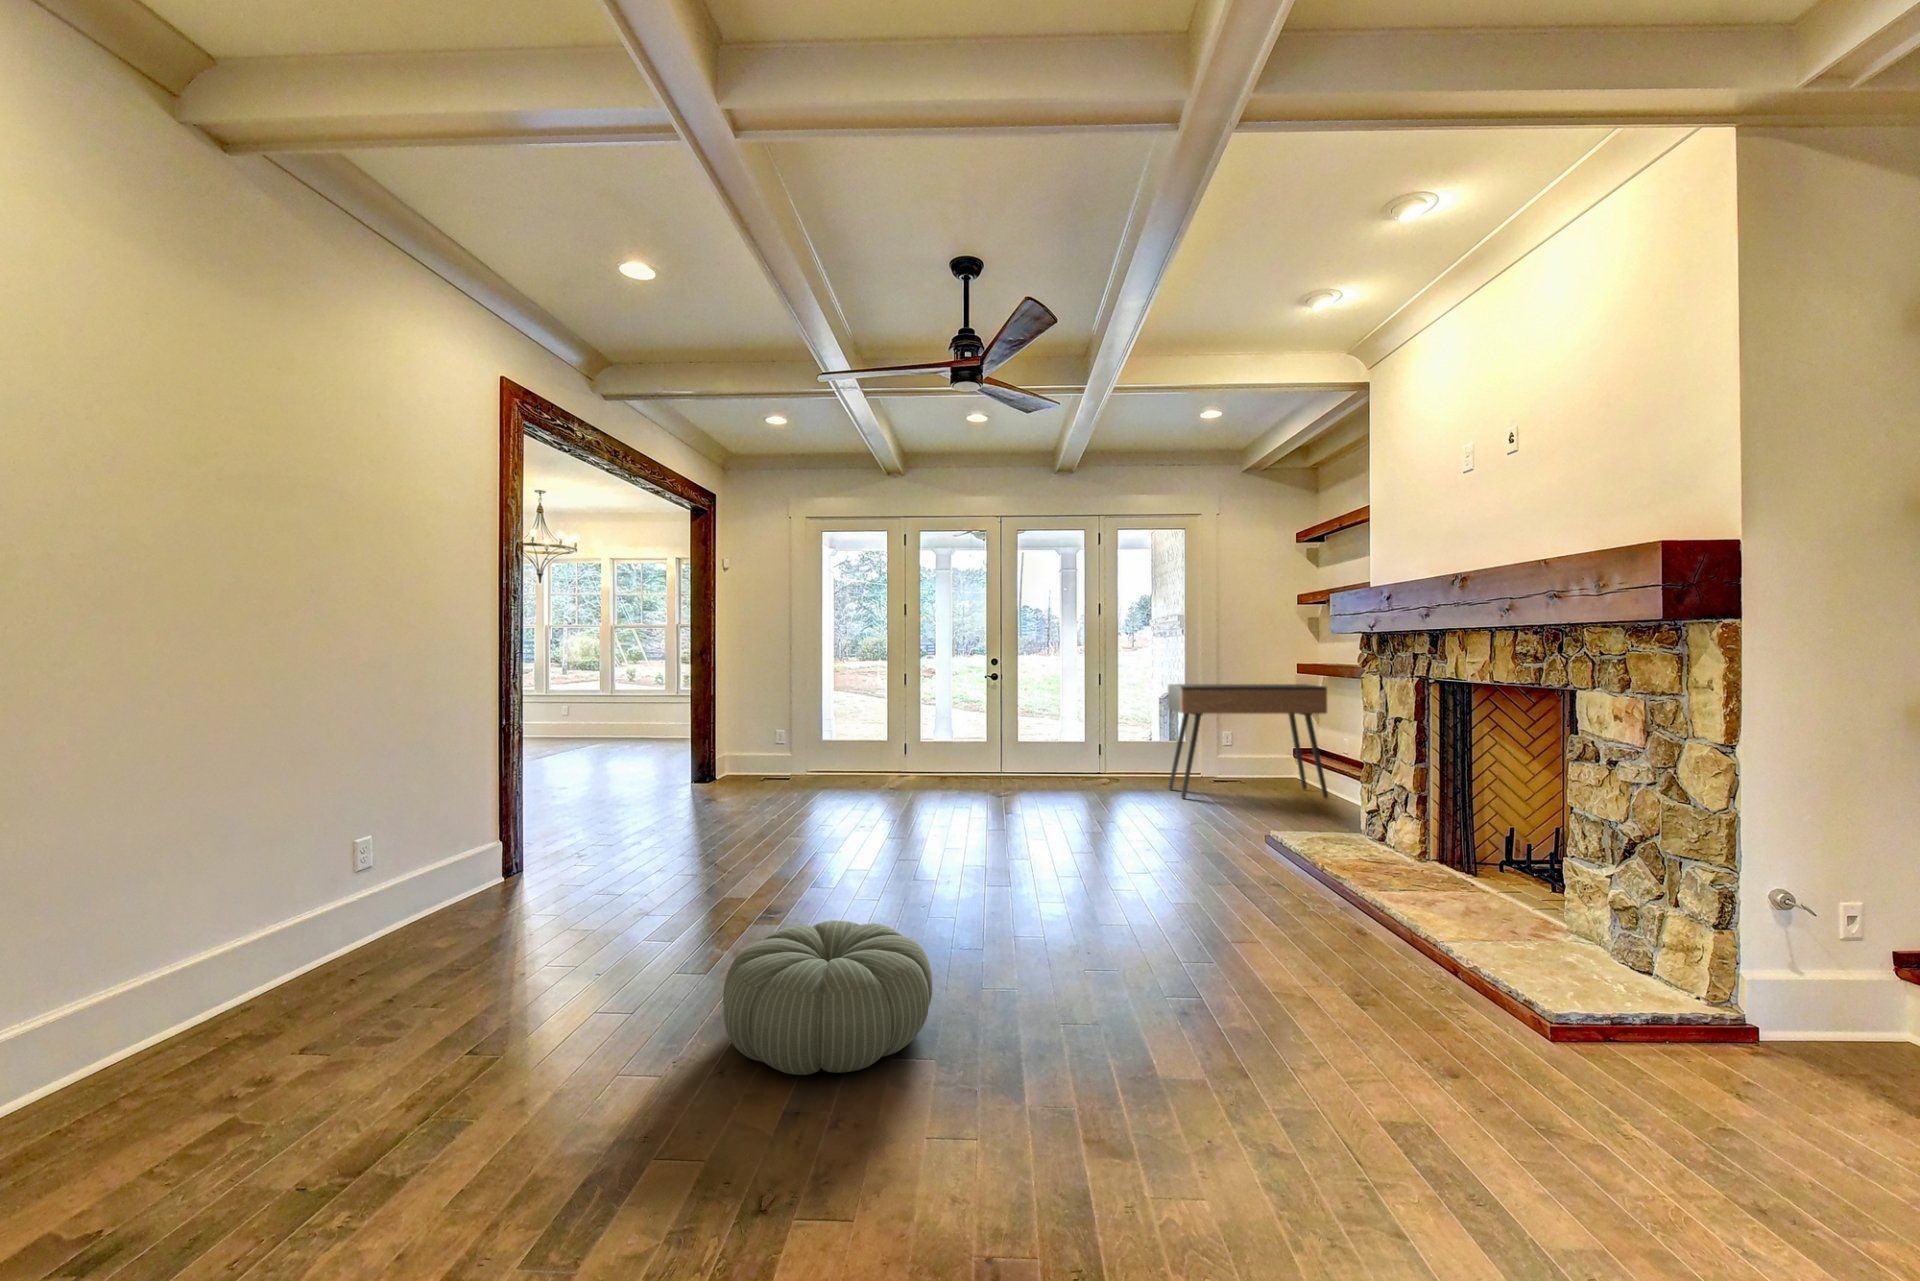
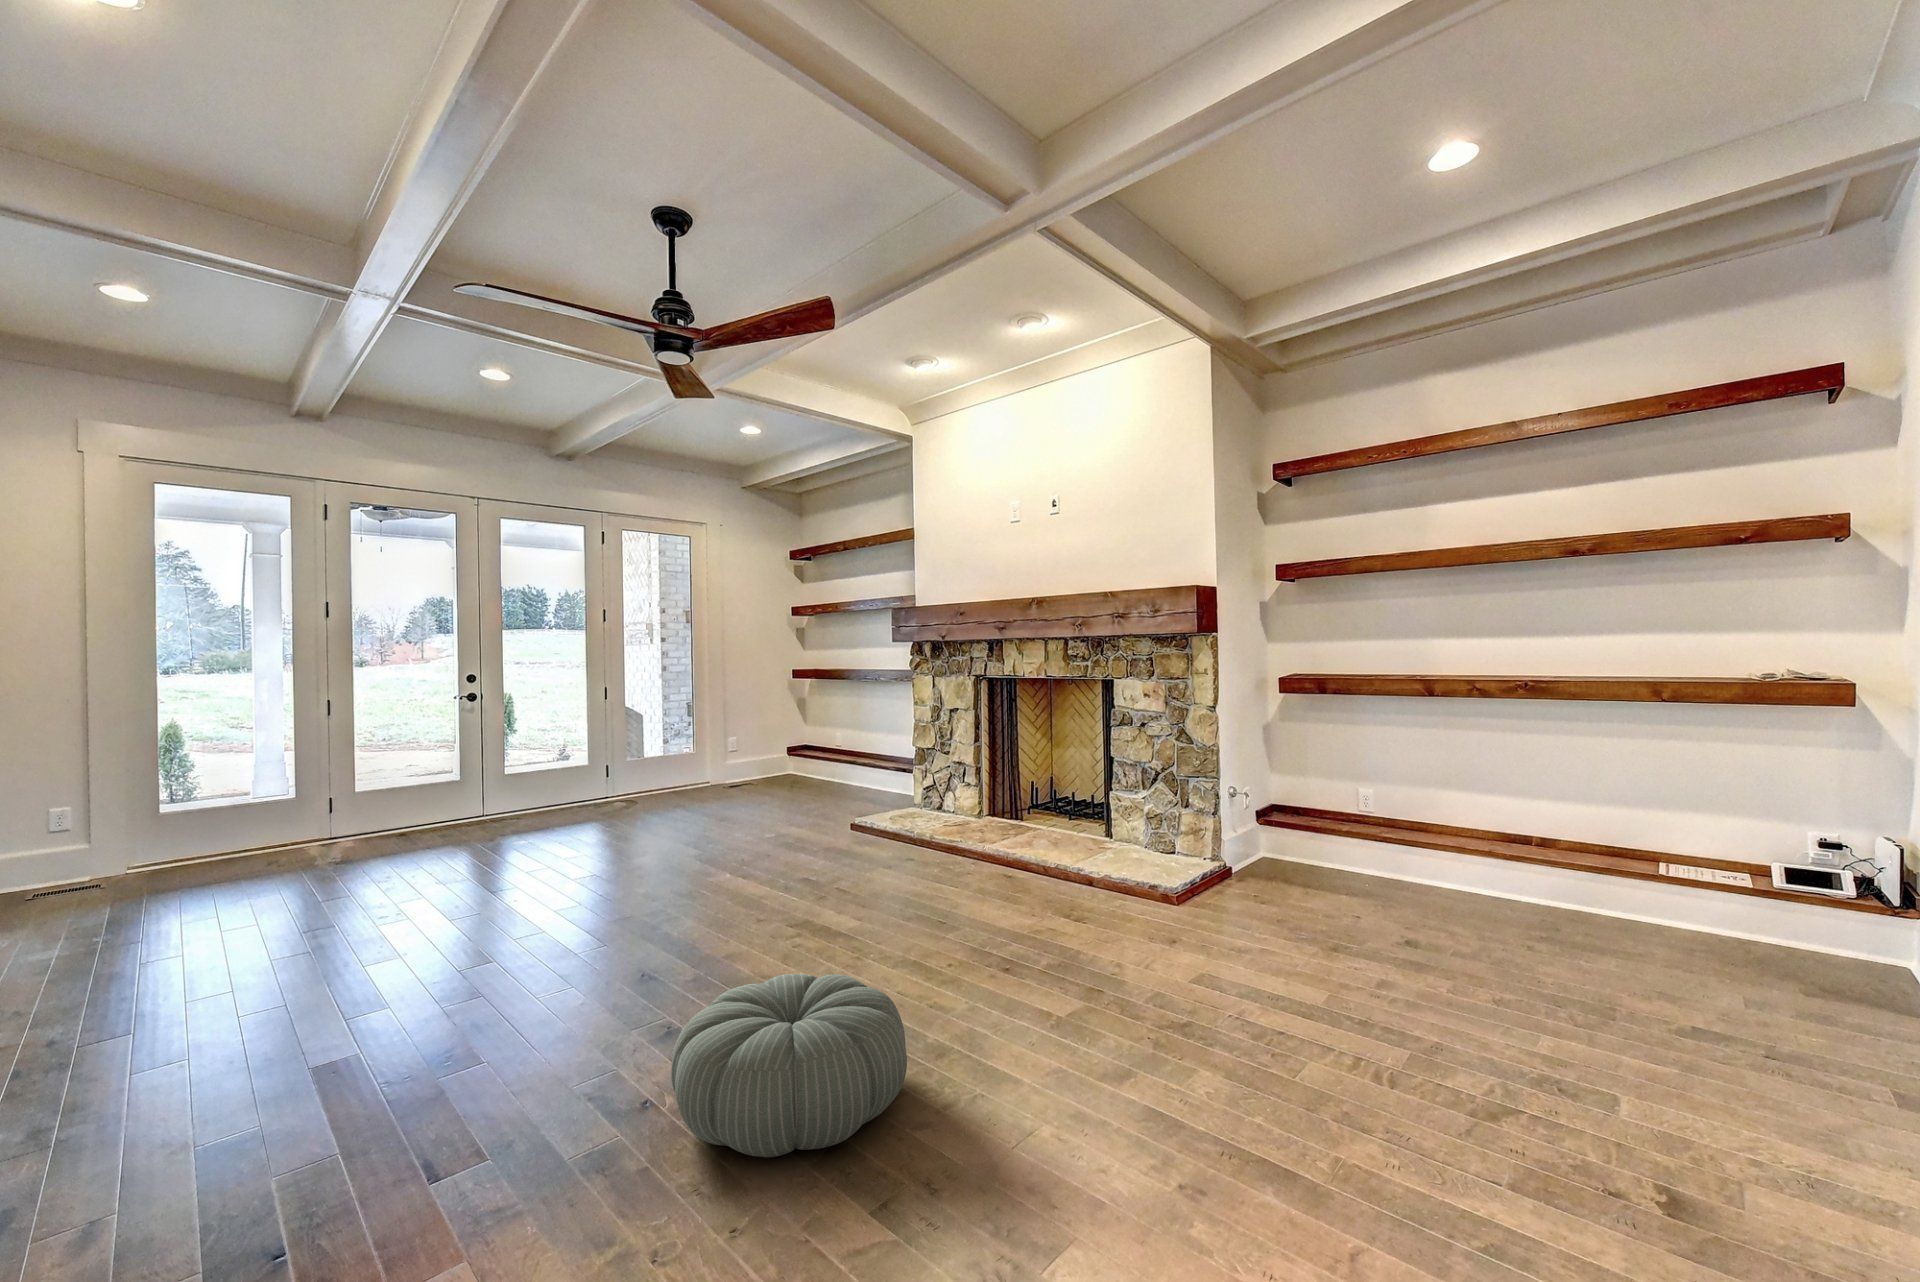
console table: present [1168,684,1328,798] -> none [694,686,840,809]

